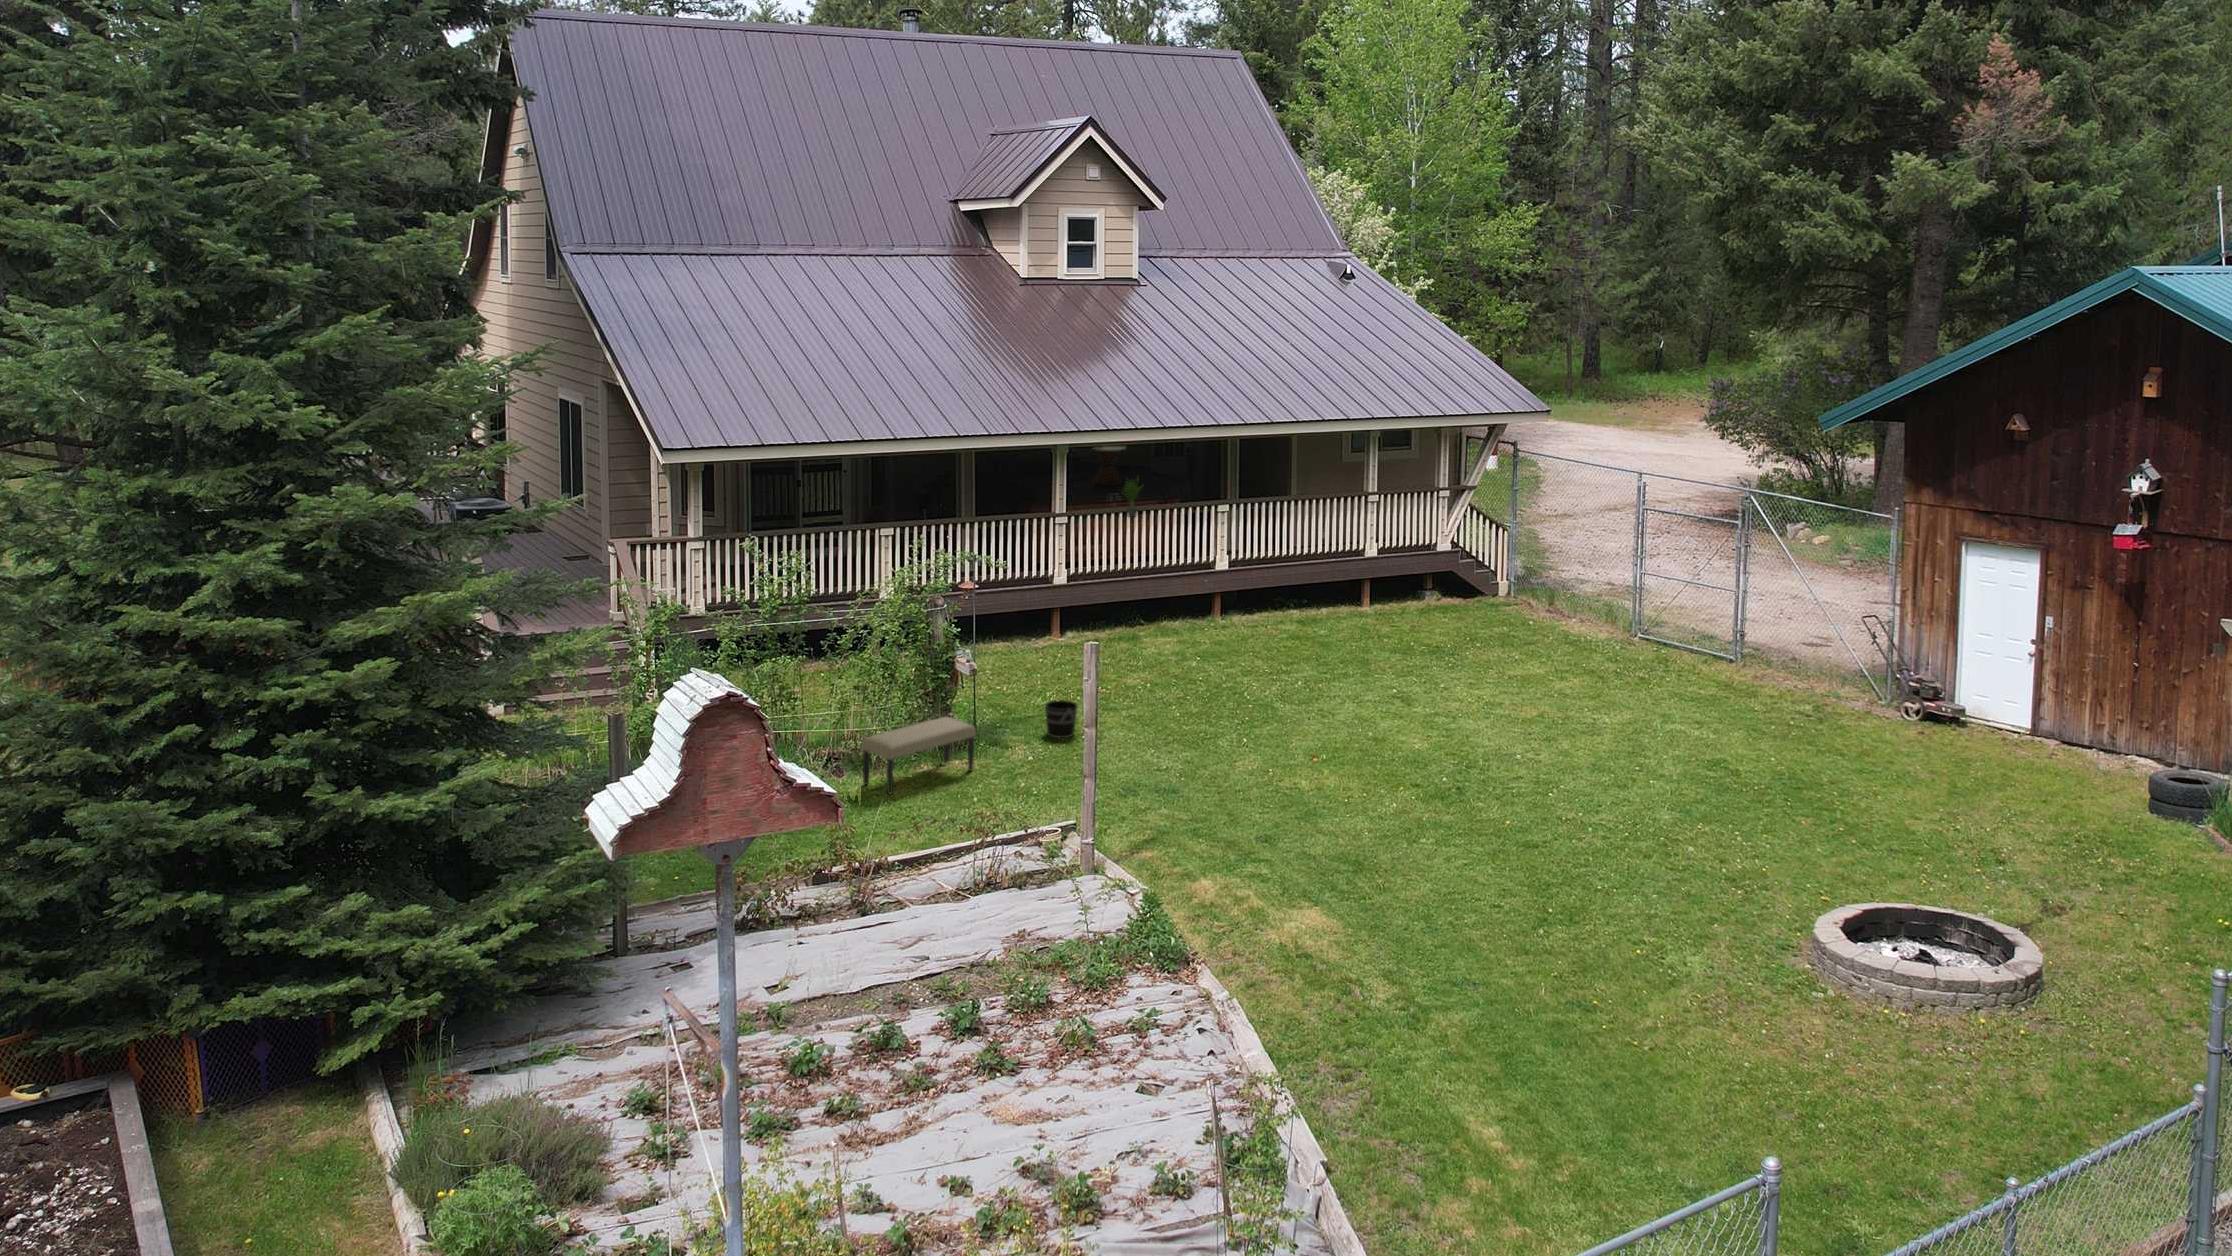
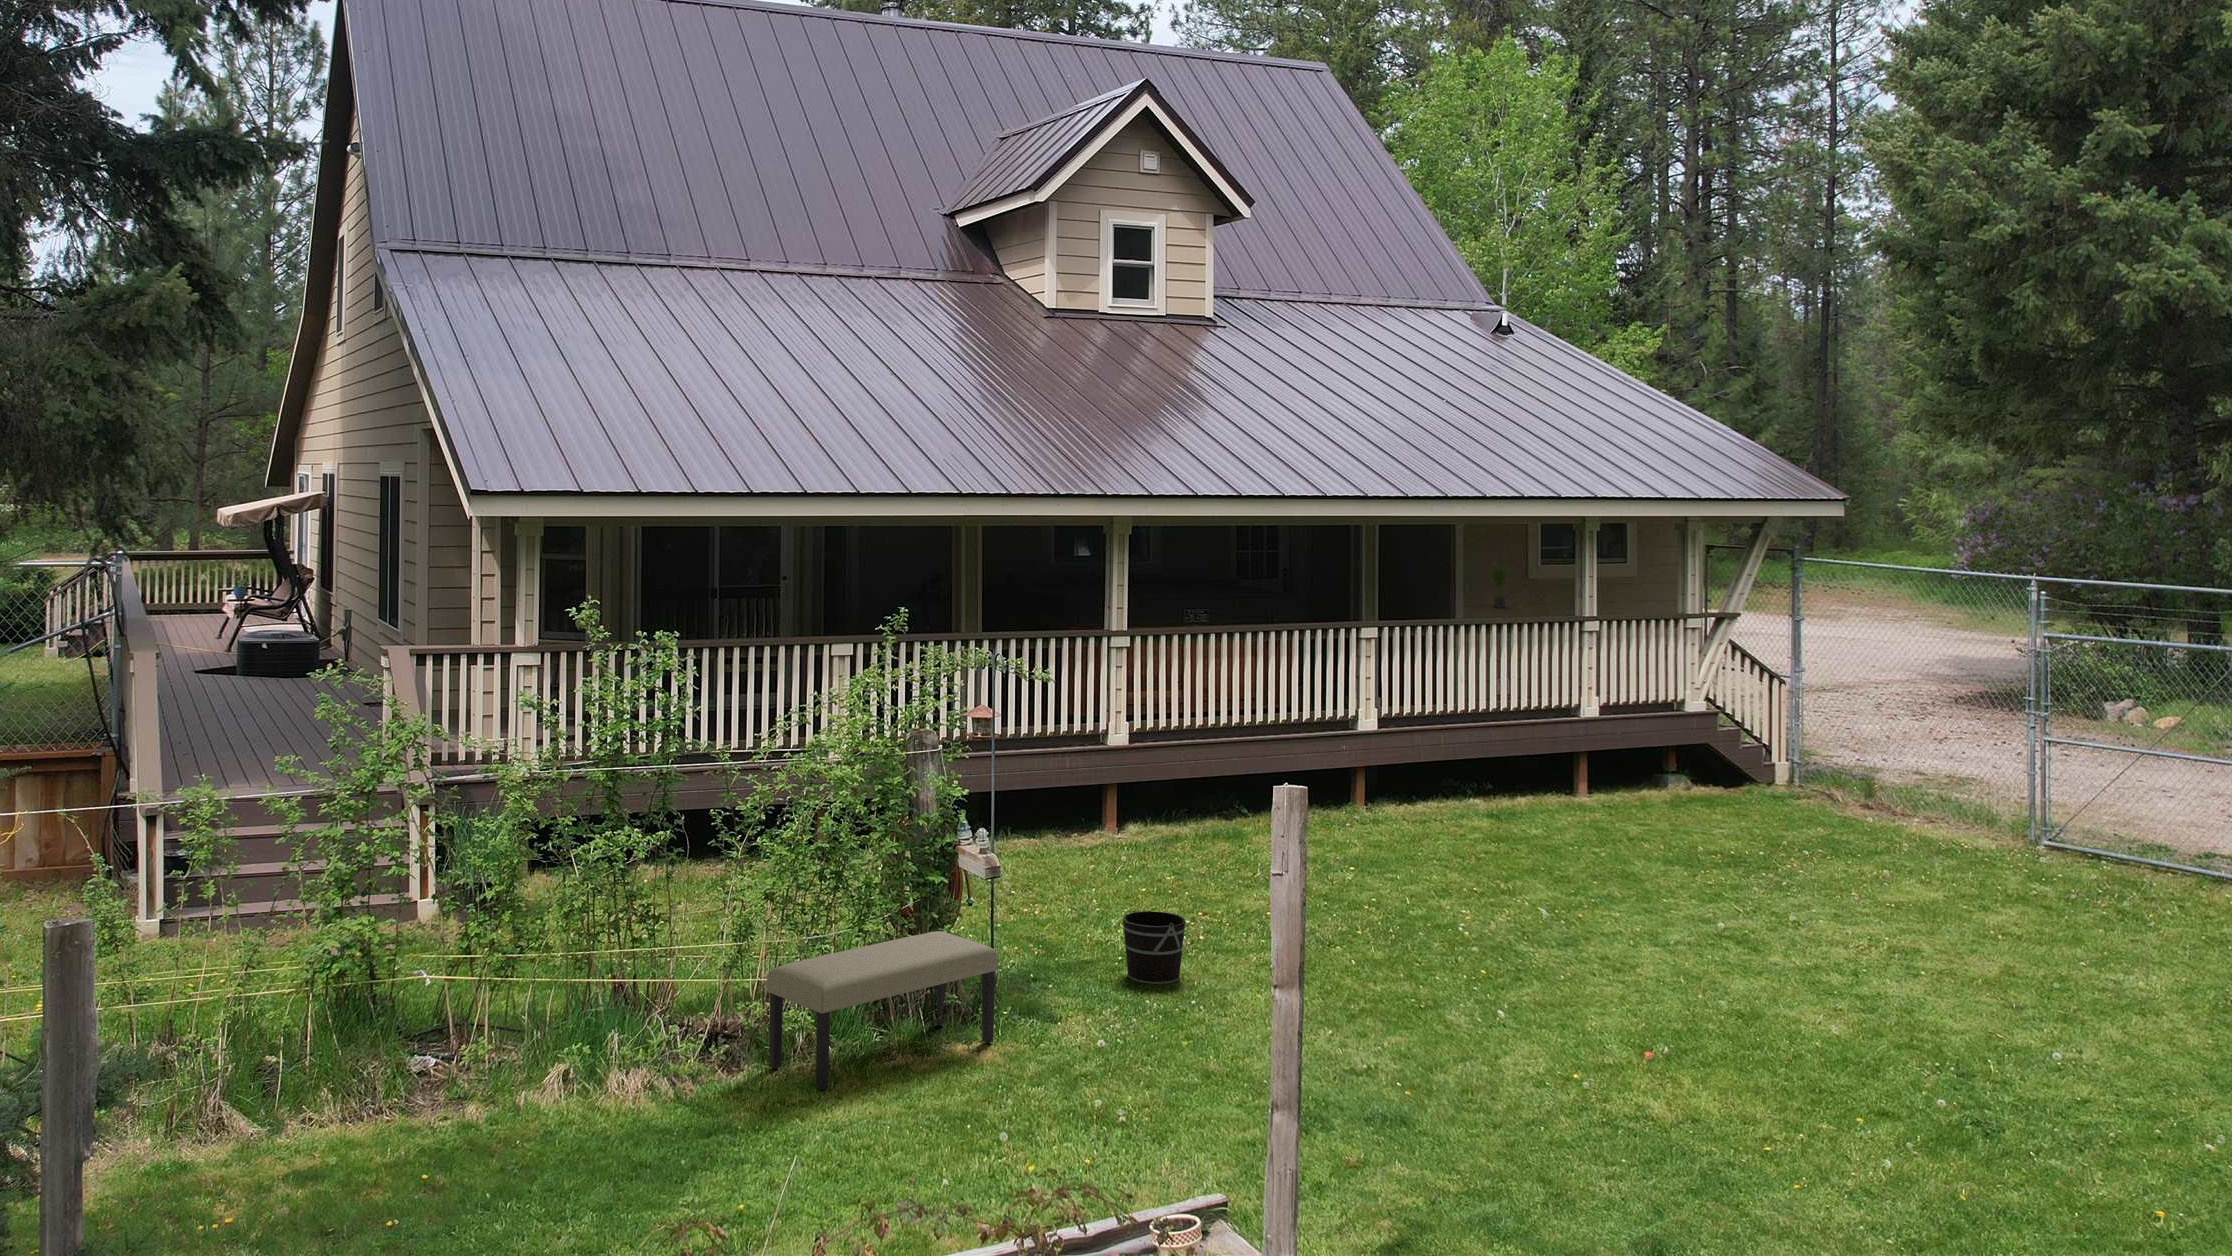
side table: present [1093,447,1124,486] -> none [1146,557,1200,616]
potted plant: present [1125,482,1139,517] -> present [1489,564,1511,608]

